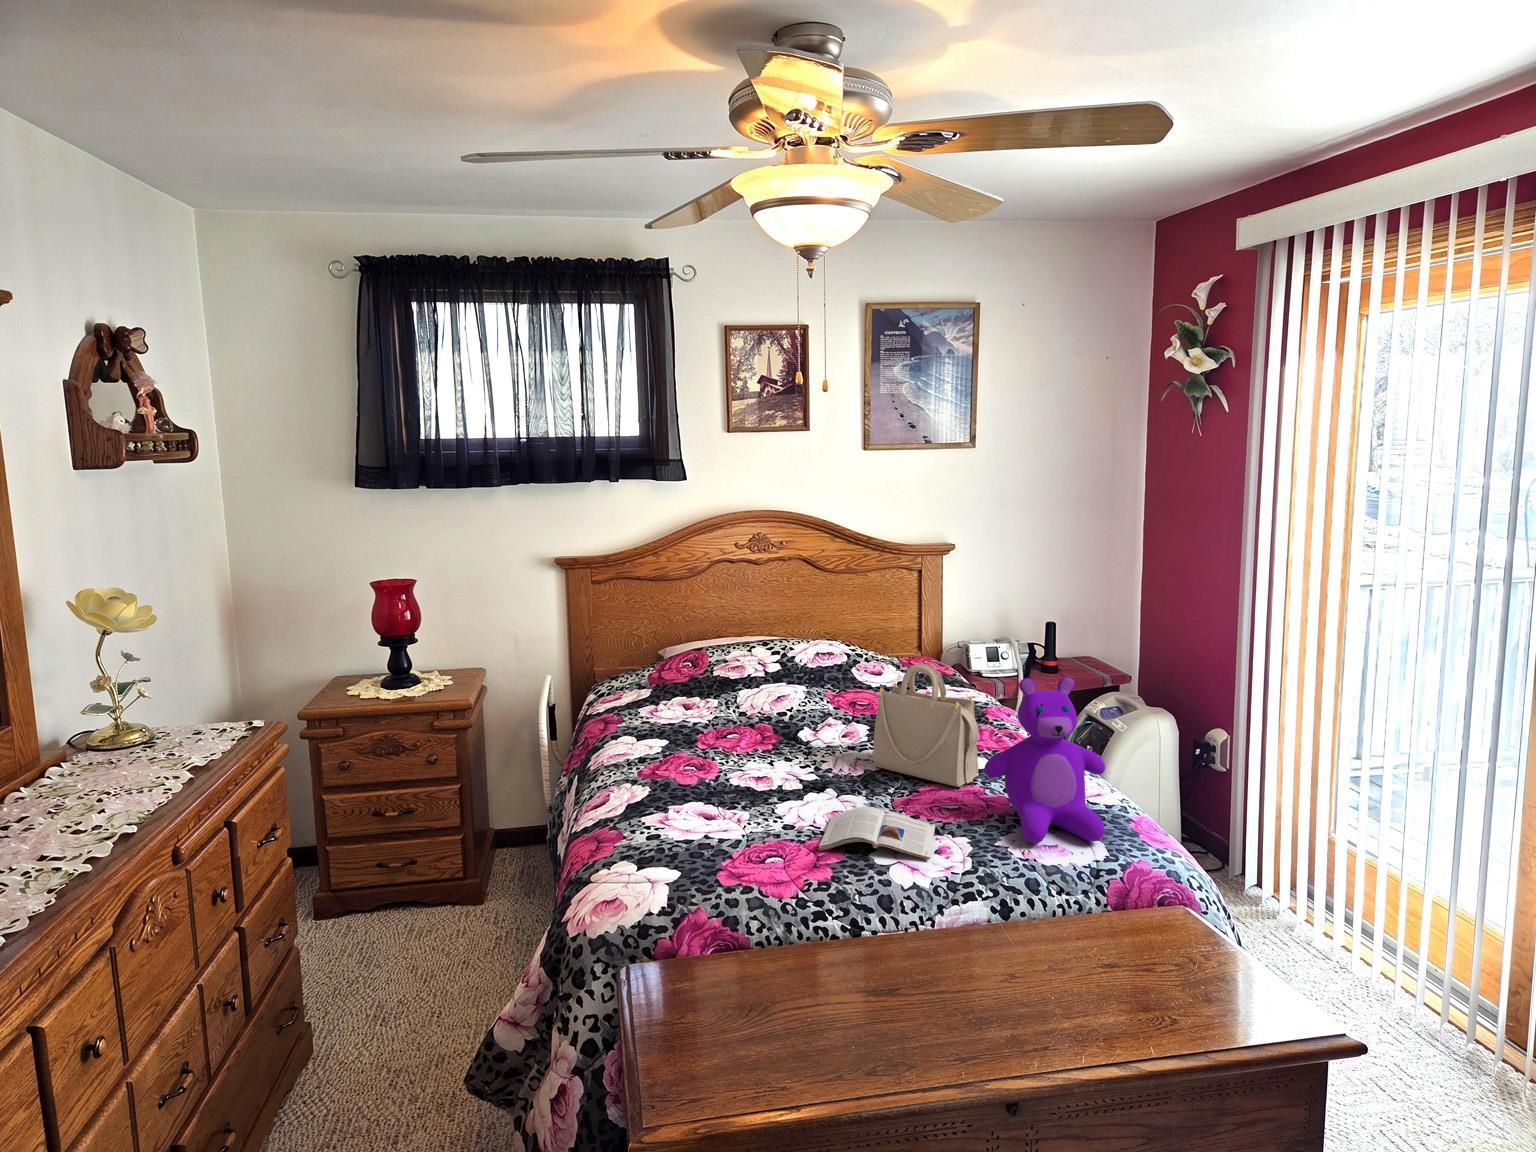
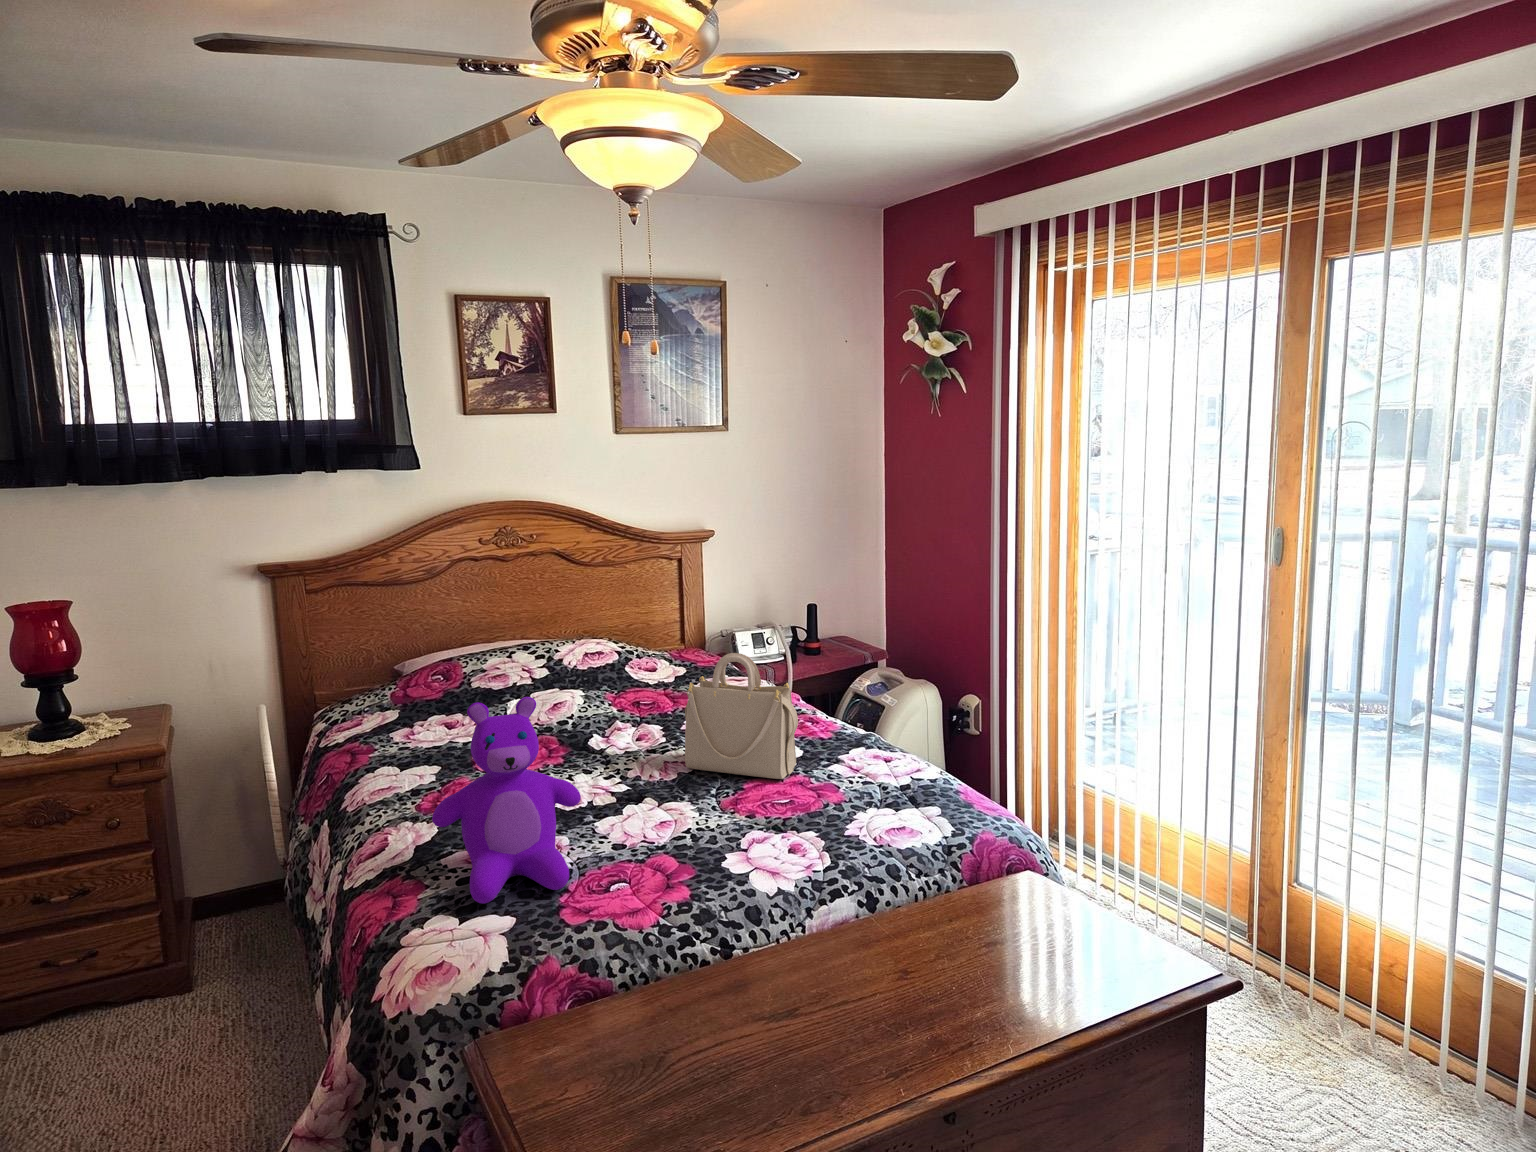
teddy bear: present [984,677,1105,843] -> present [432,697,581,904]
magazine: present [819,807,935,859] -> none [663,812,786,868]

